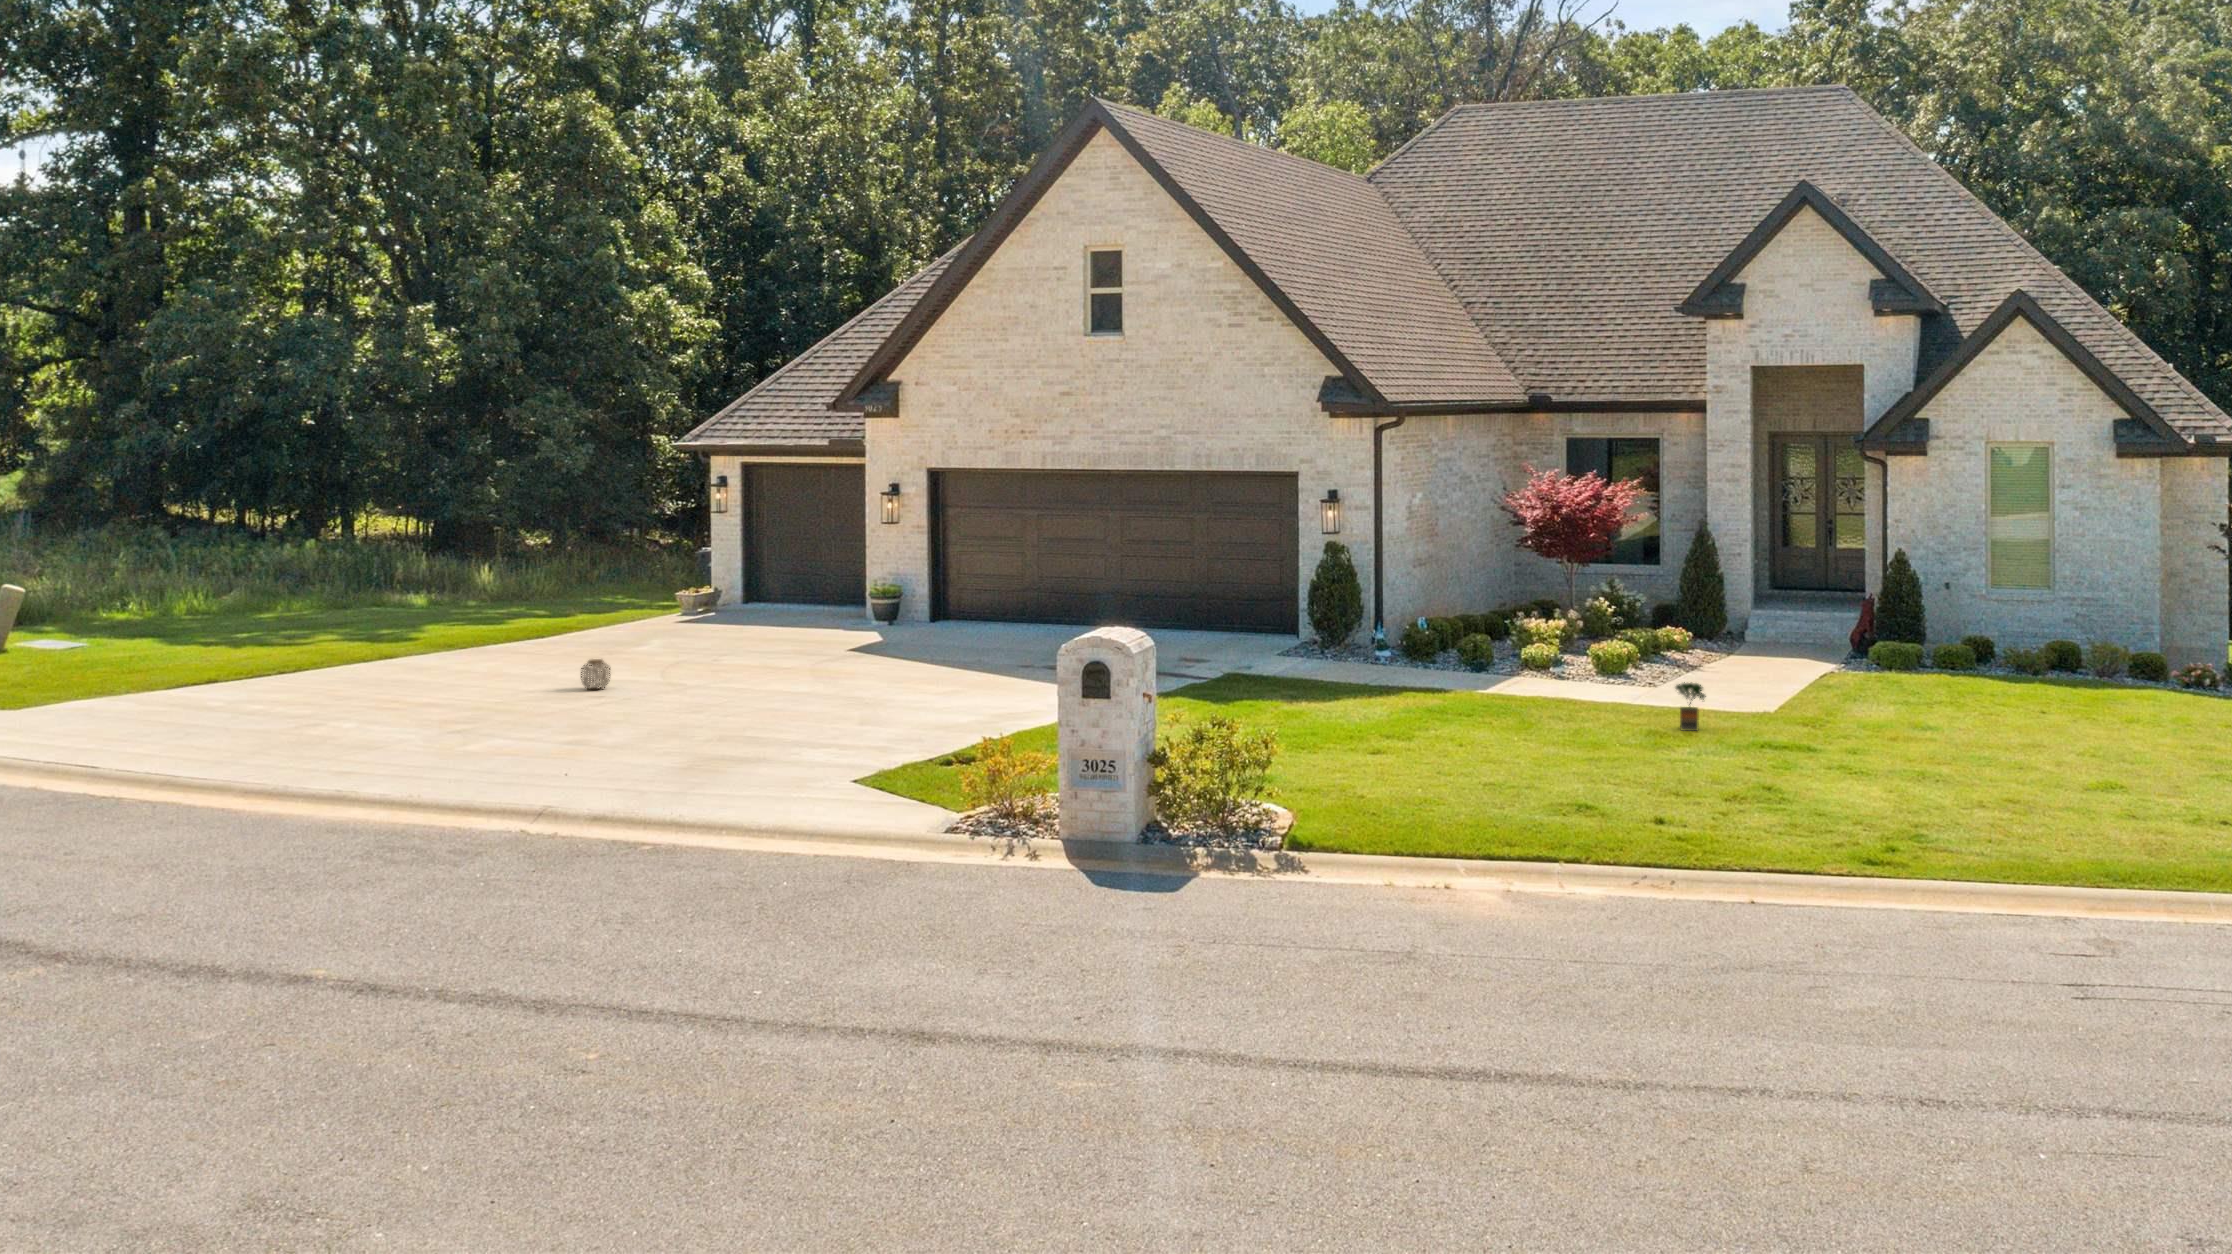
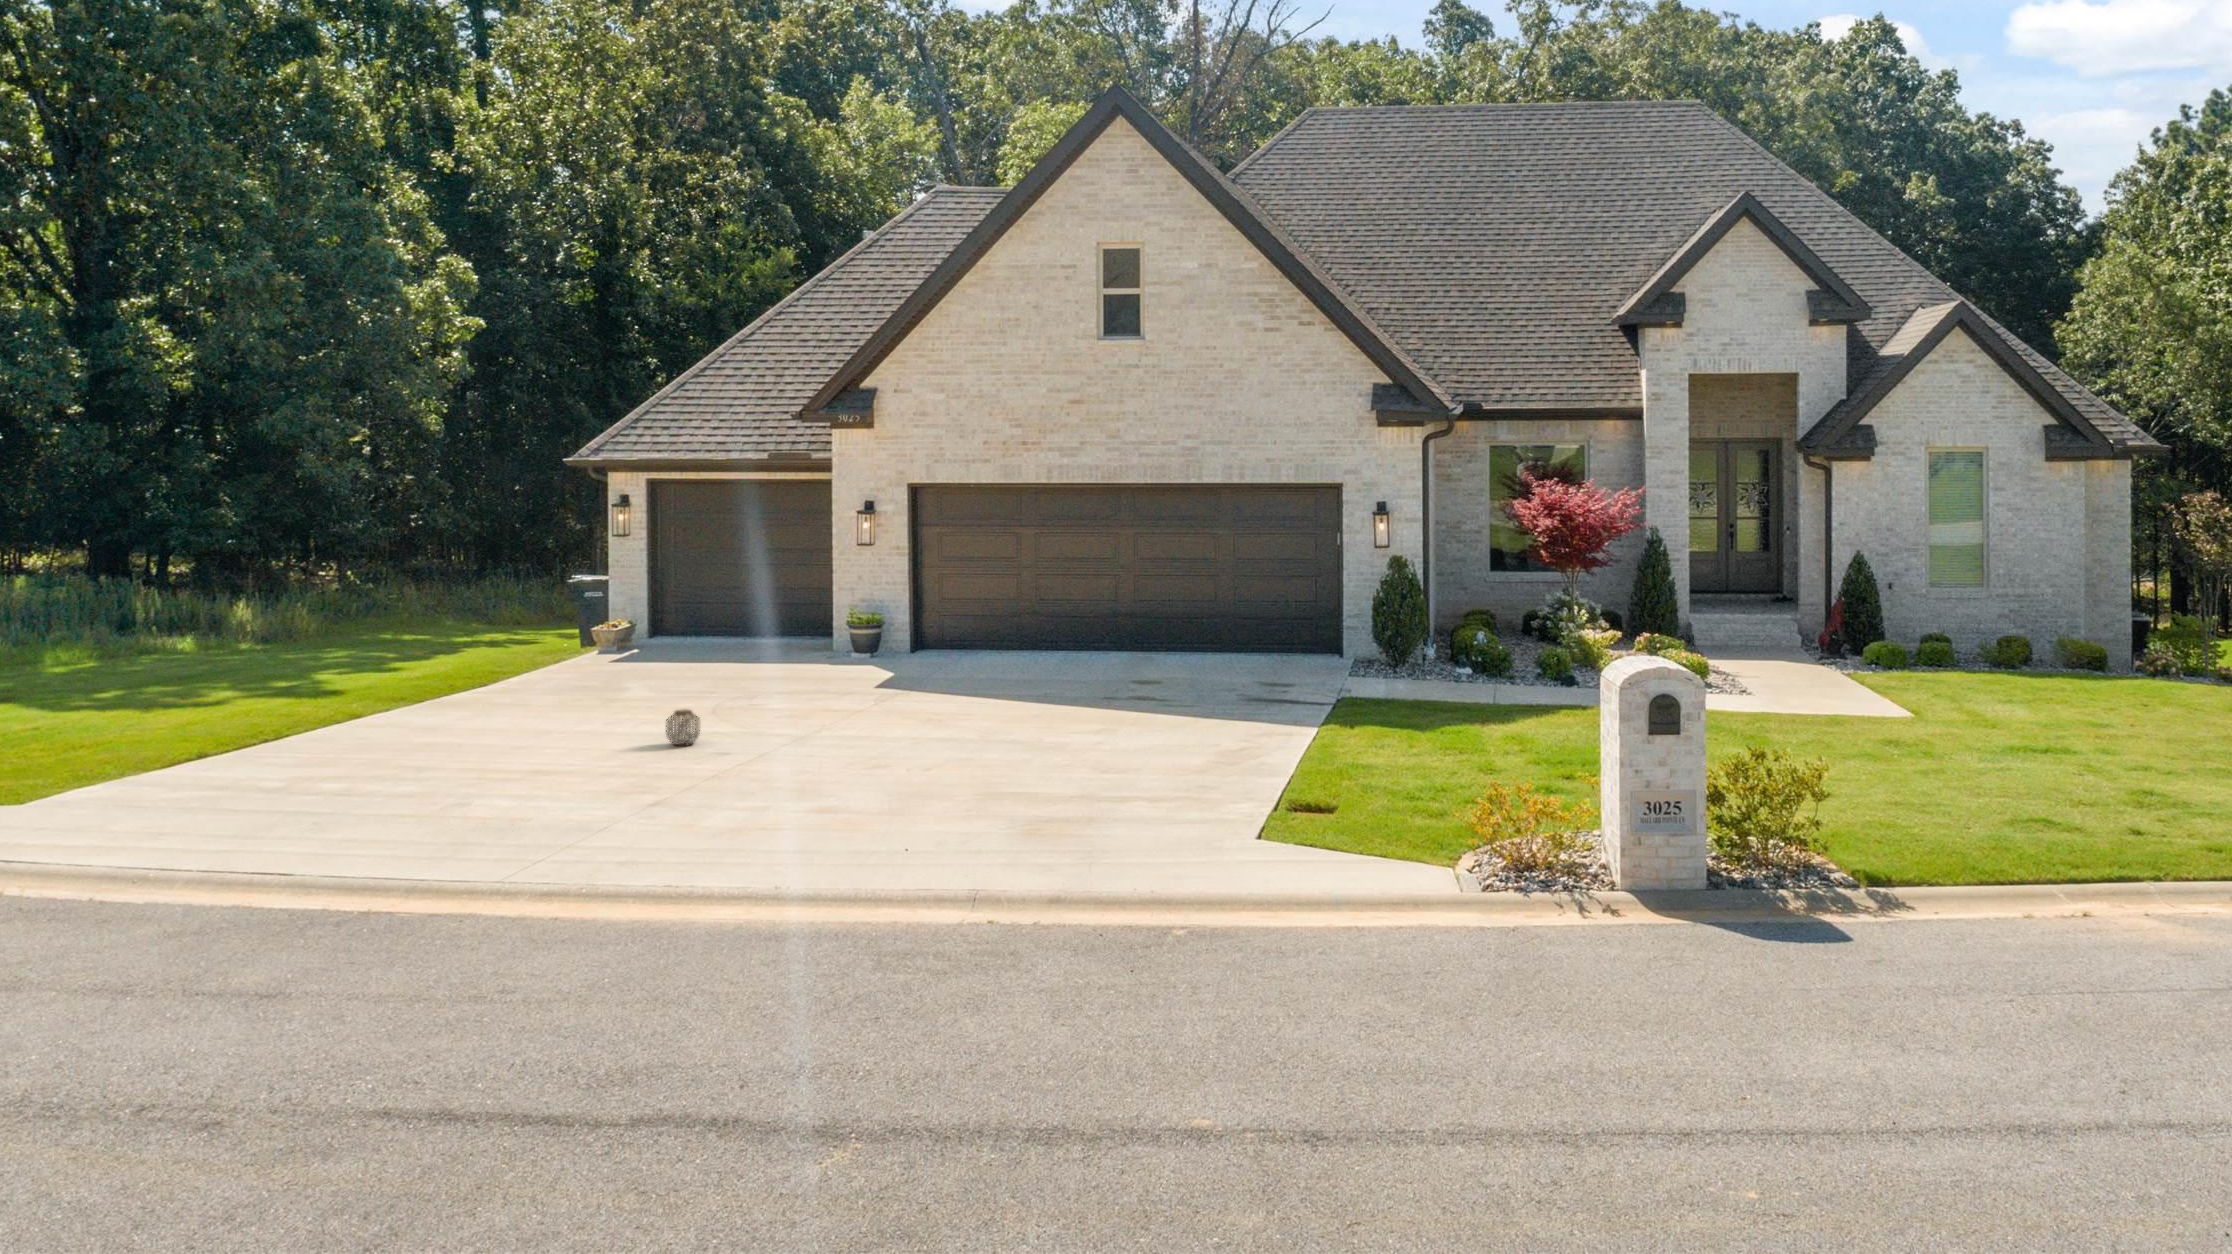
potted tree: present [1676,682,1706,731] -> none [1853,675,1889,722]

